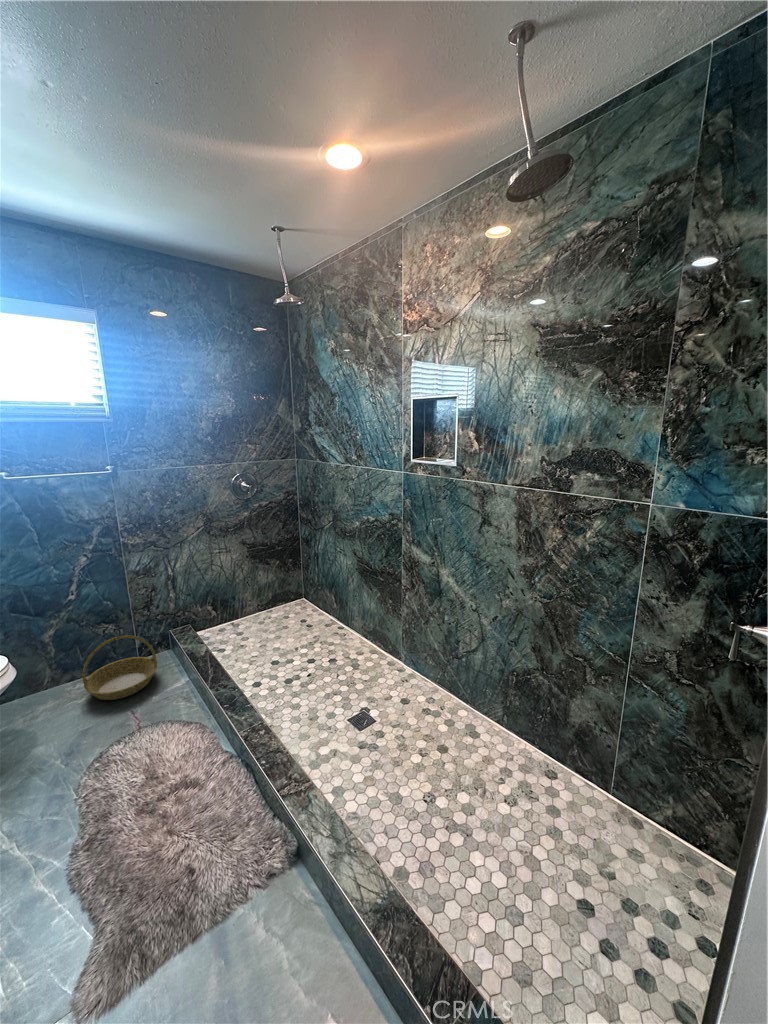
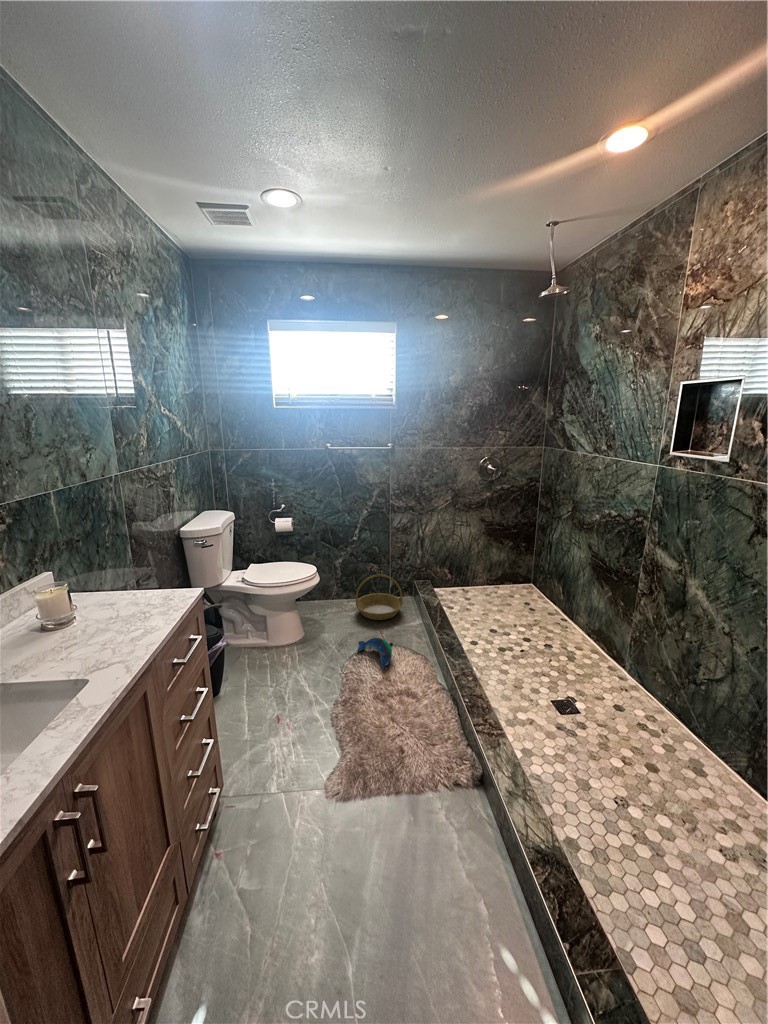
plush toy: none [97,723,153,766] -> present [358,638,393,669]

